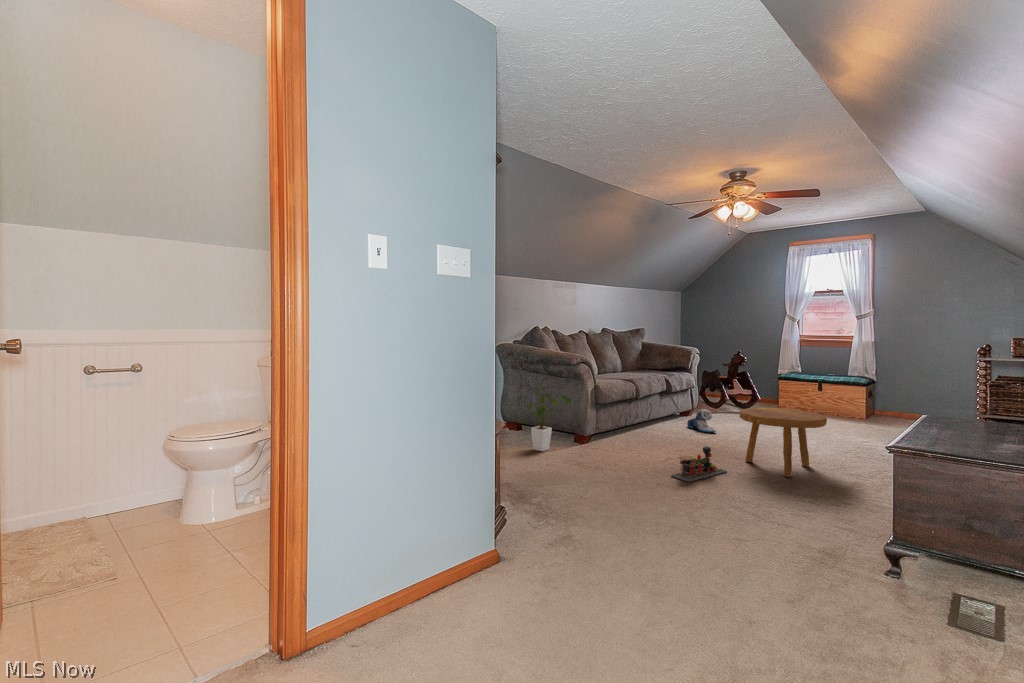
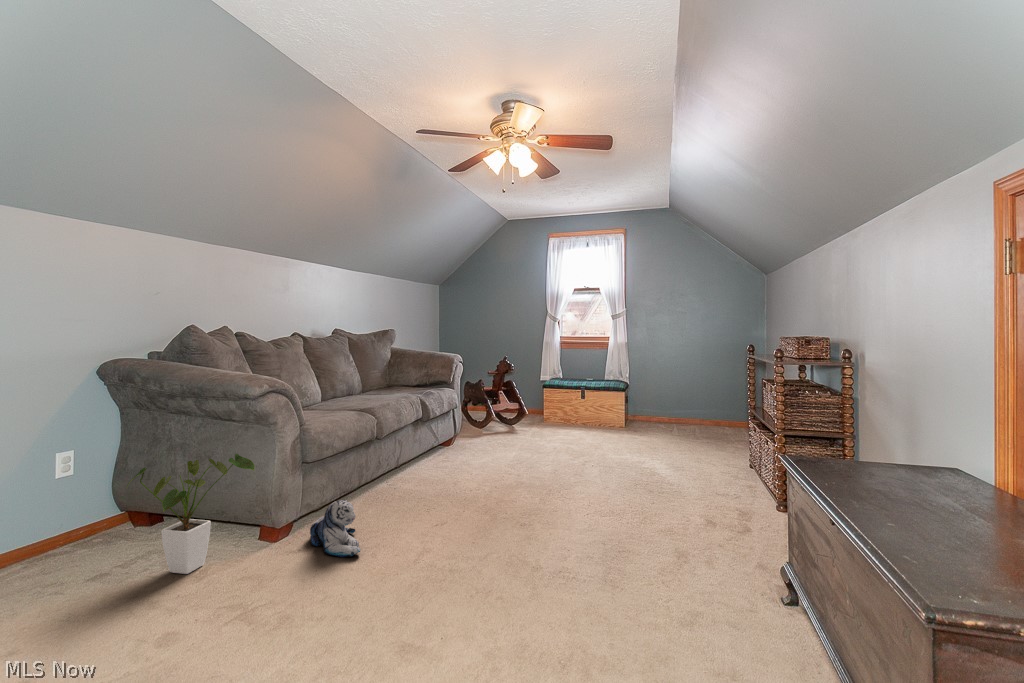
footstool: present [739,408,827,477] -> none [531,437,644,548]
plush toy: present [687,409,716,433] -> present [310,500,360,557]
toy train: present [671,446,727,482] -> none [436,522,522,605]

